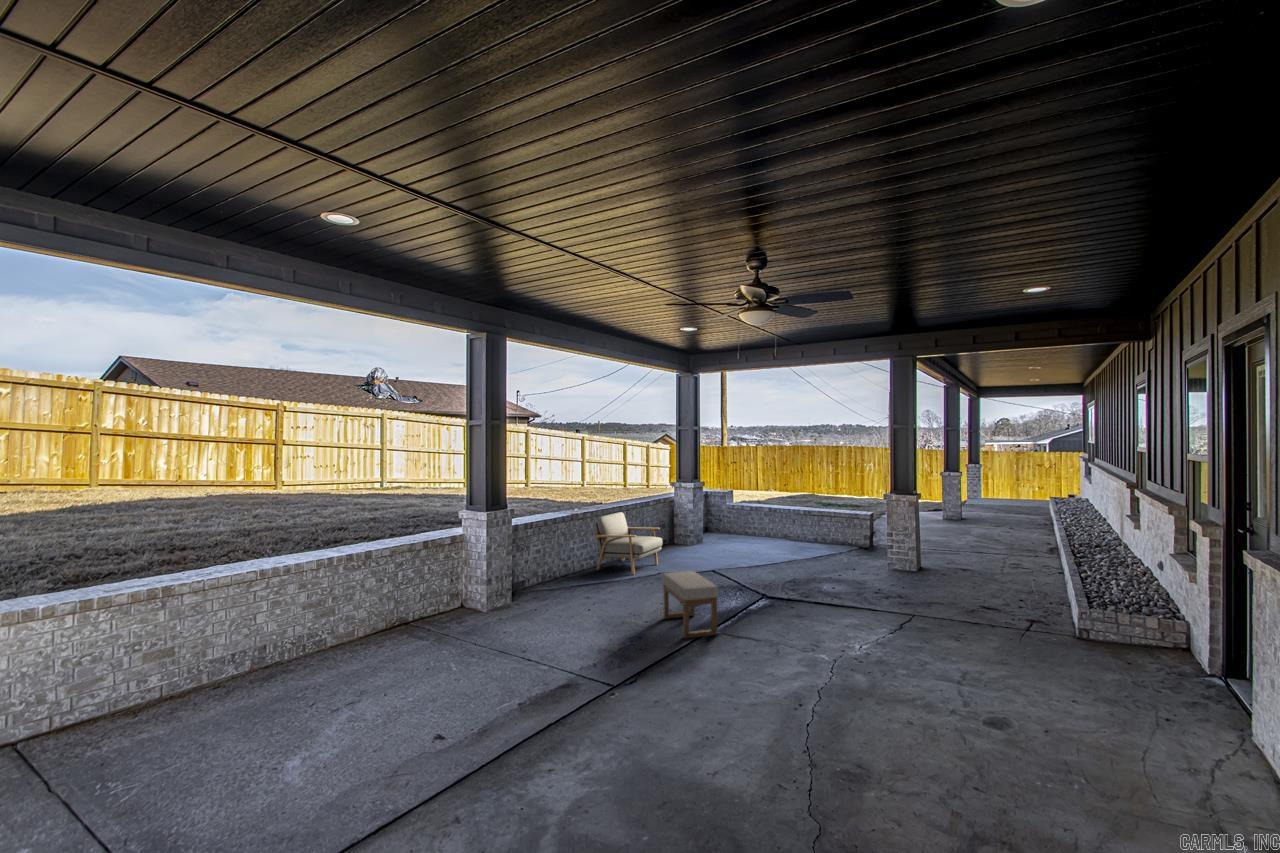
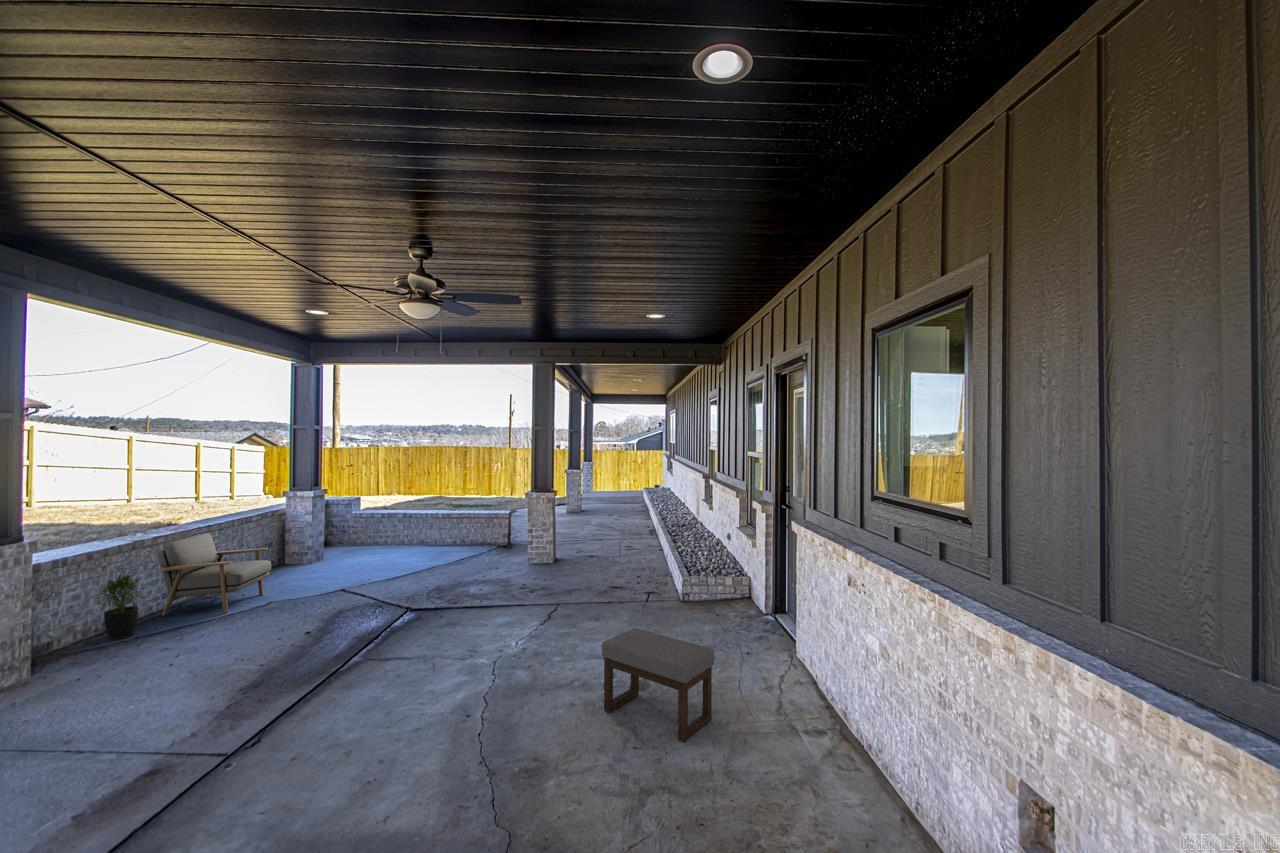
potted plant: none [560,536,589,582] -> present [98,575,144,640]
ottoman: present [662,571,719,638] -> present [602,628,714,742]

